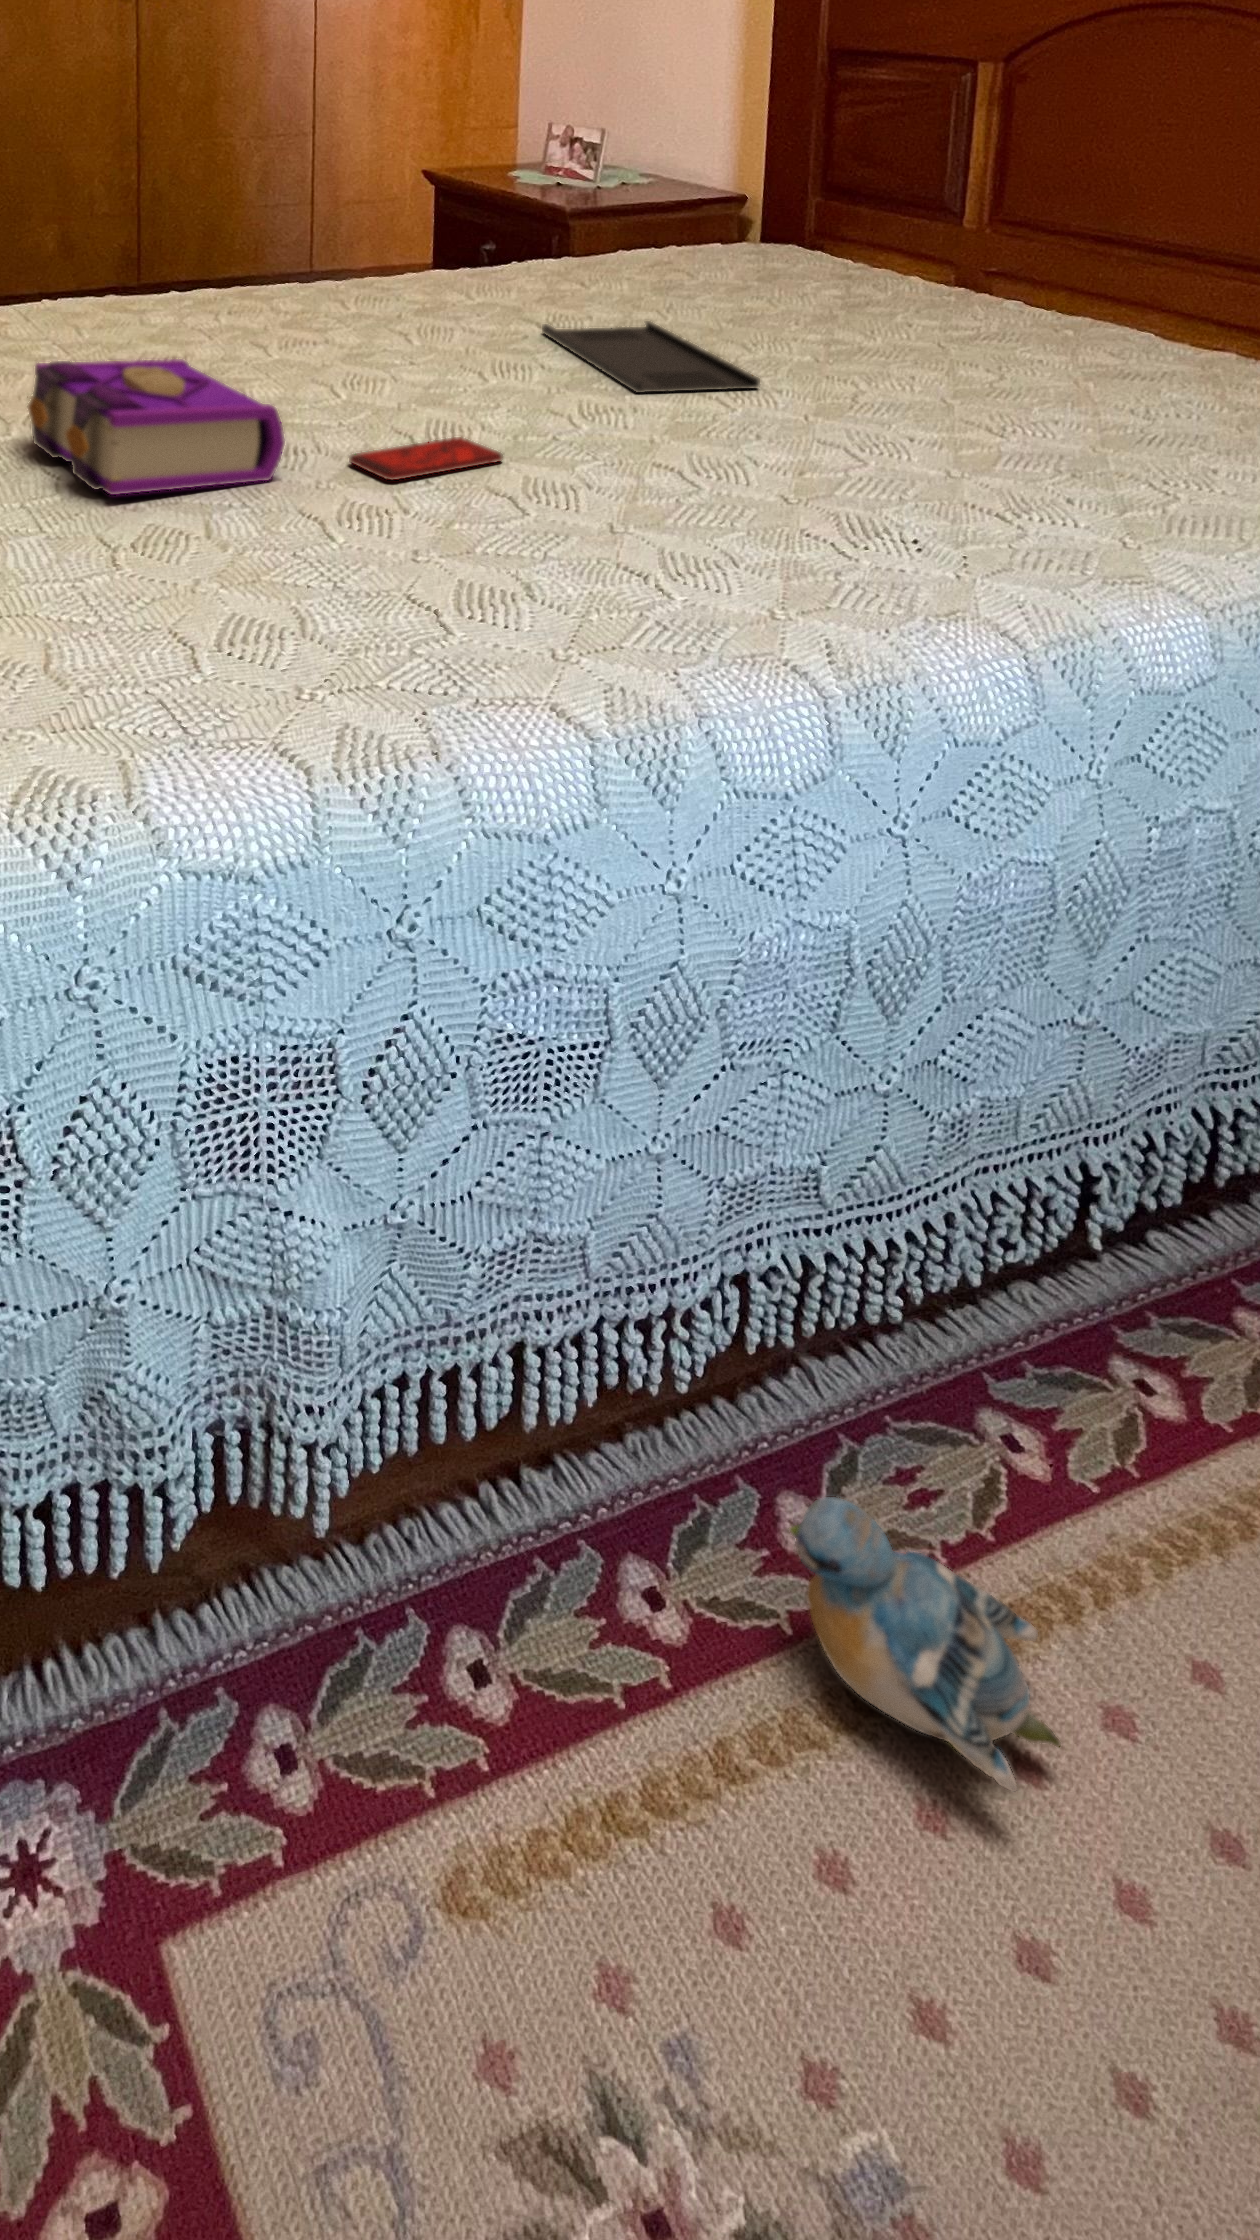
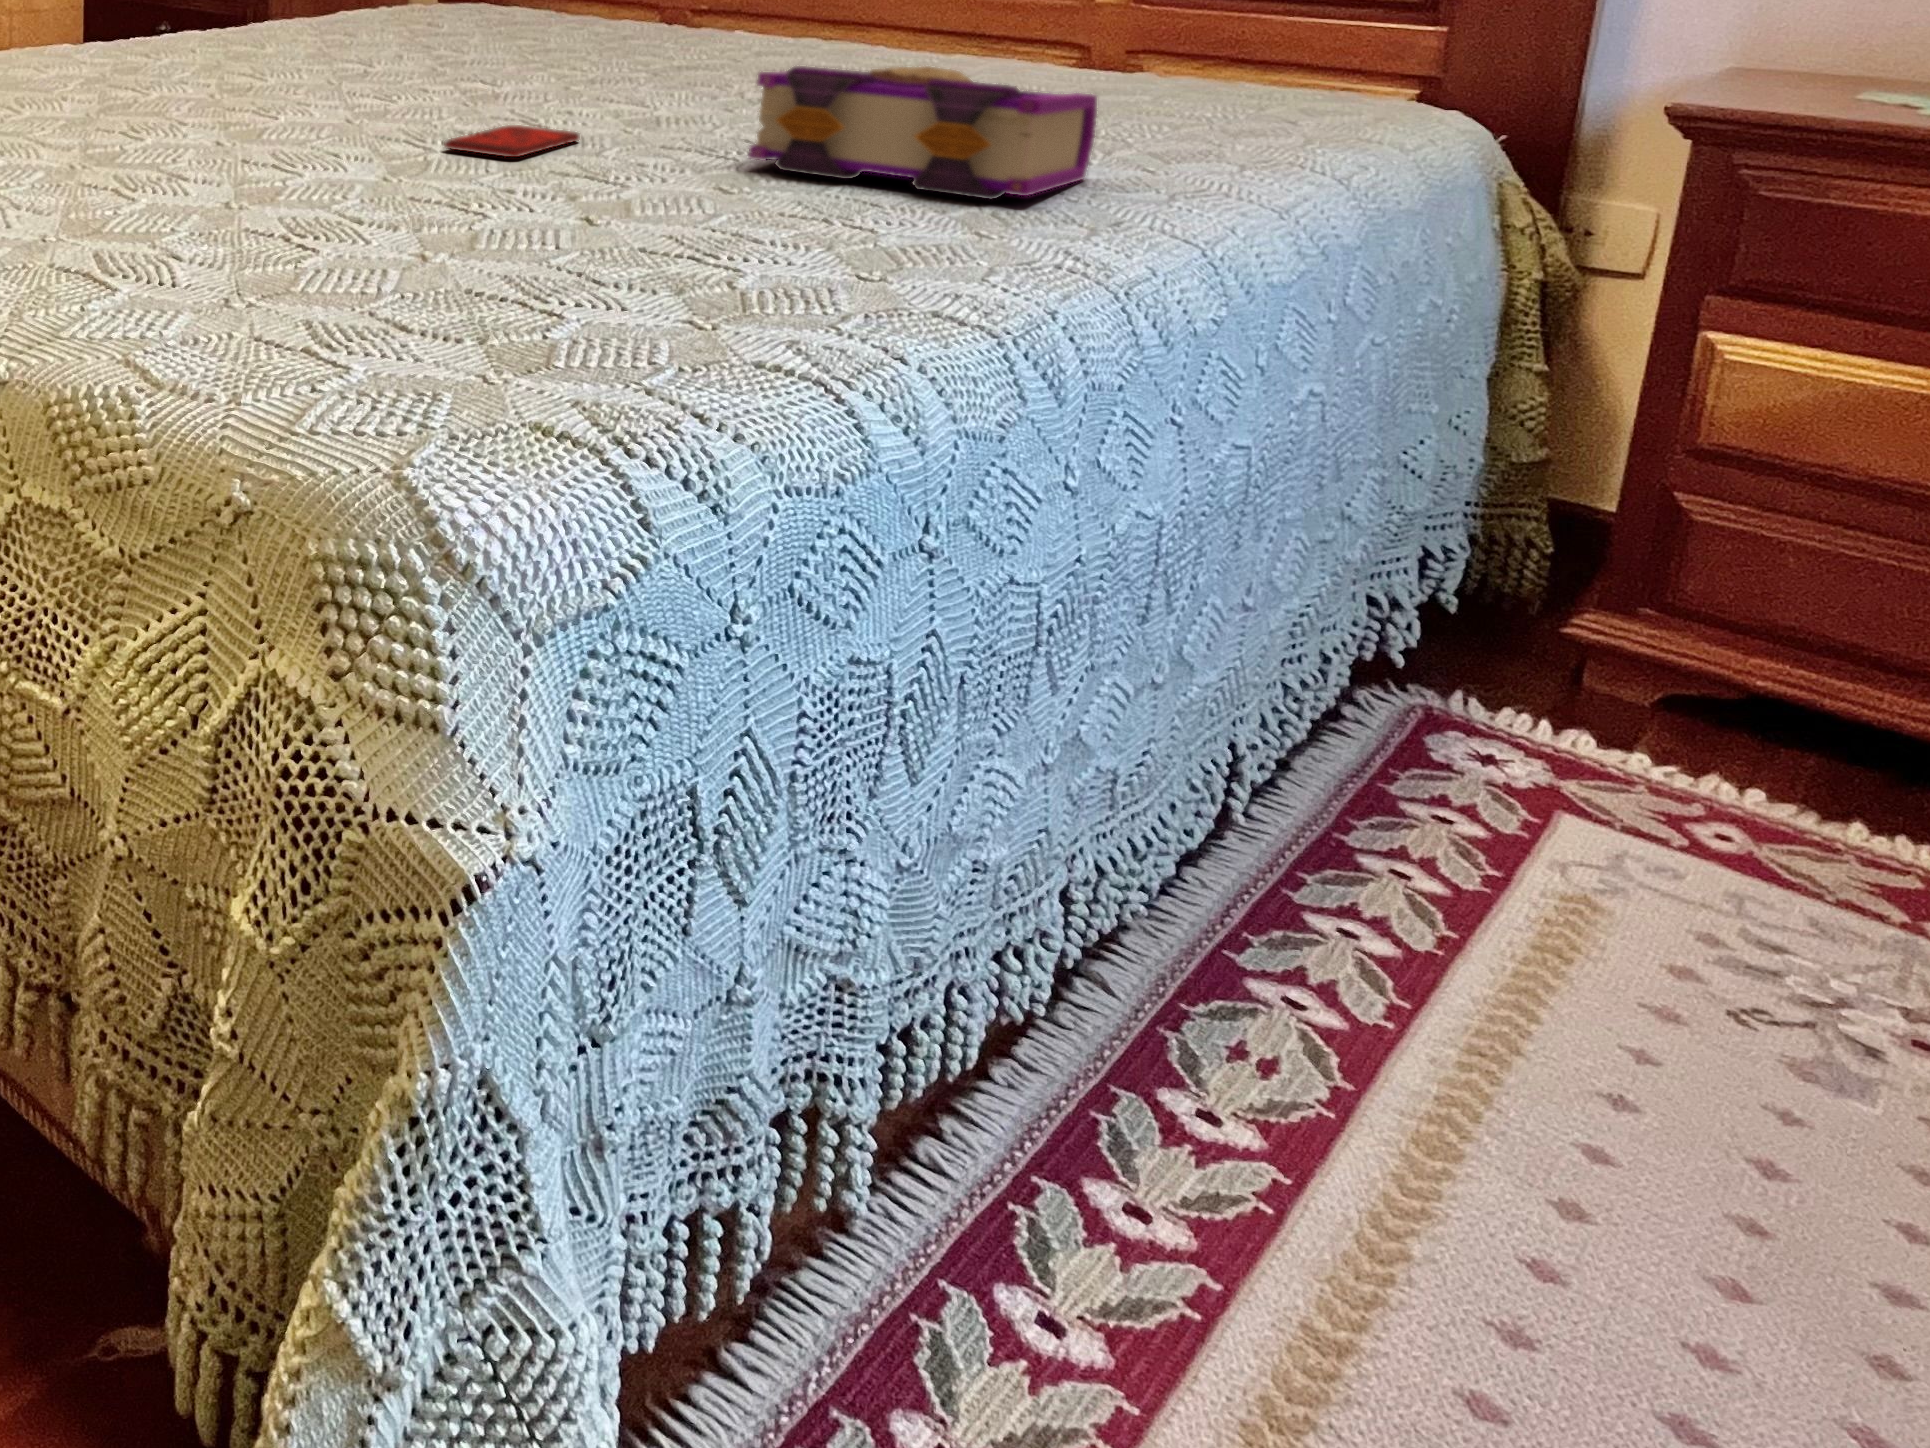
tray: present [542,321,760,393] -> none [407,47,682,93]
book: present [28,359,285,495] -> present [749,66,1097,199]
plush toy: present [790,1497,1061,1791] -> none [1281,1057,1596,1285]

